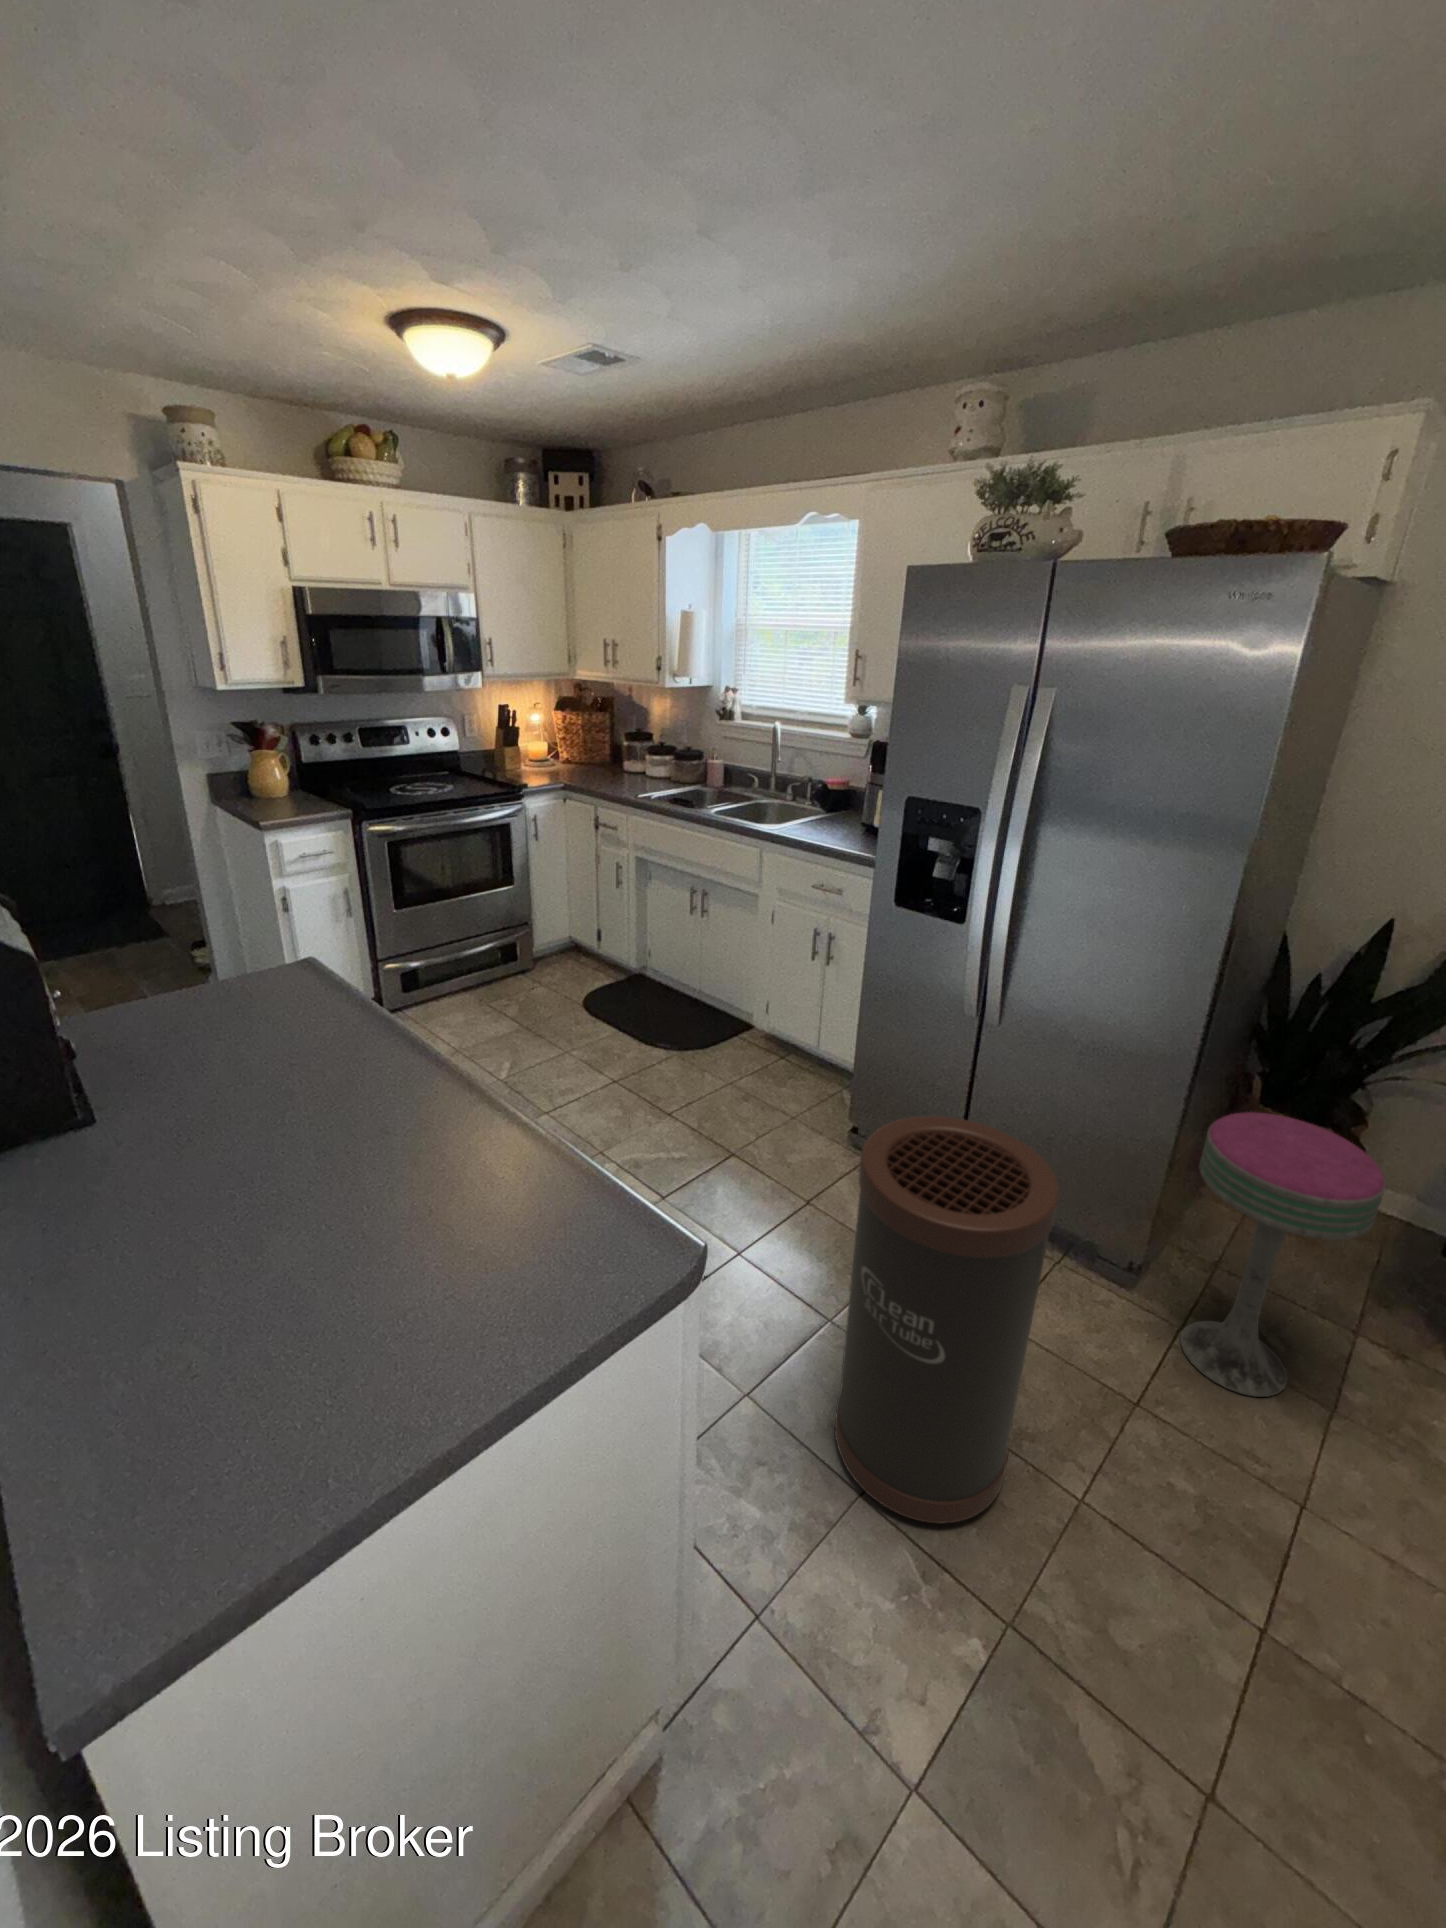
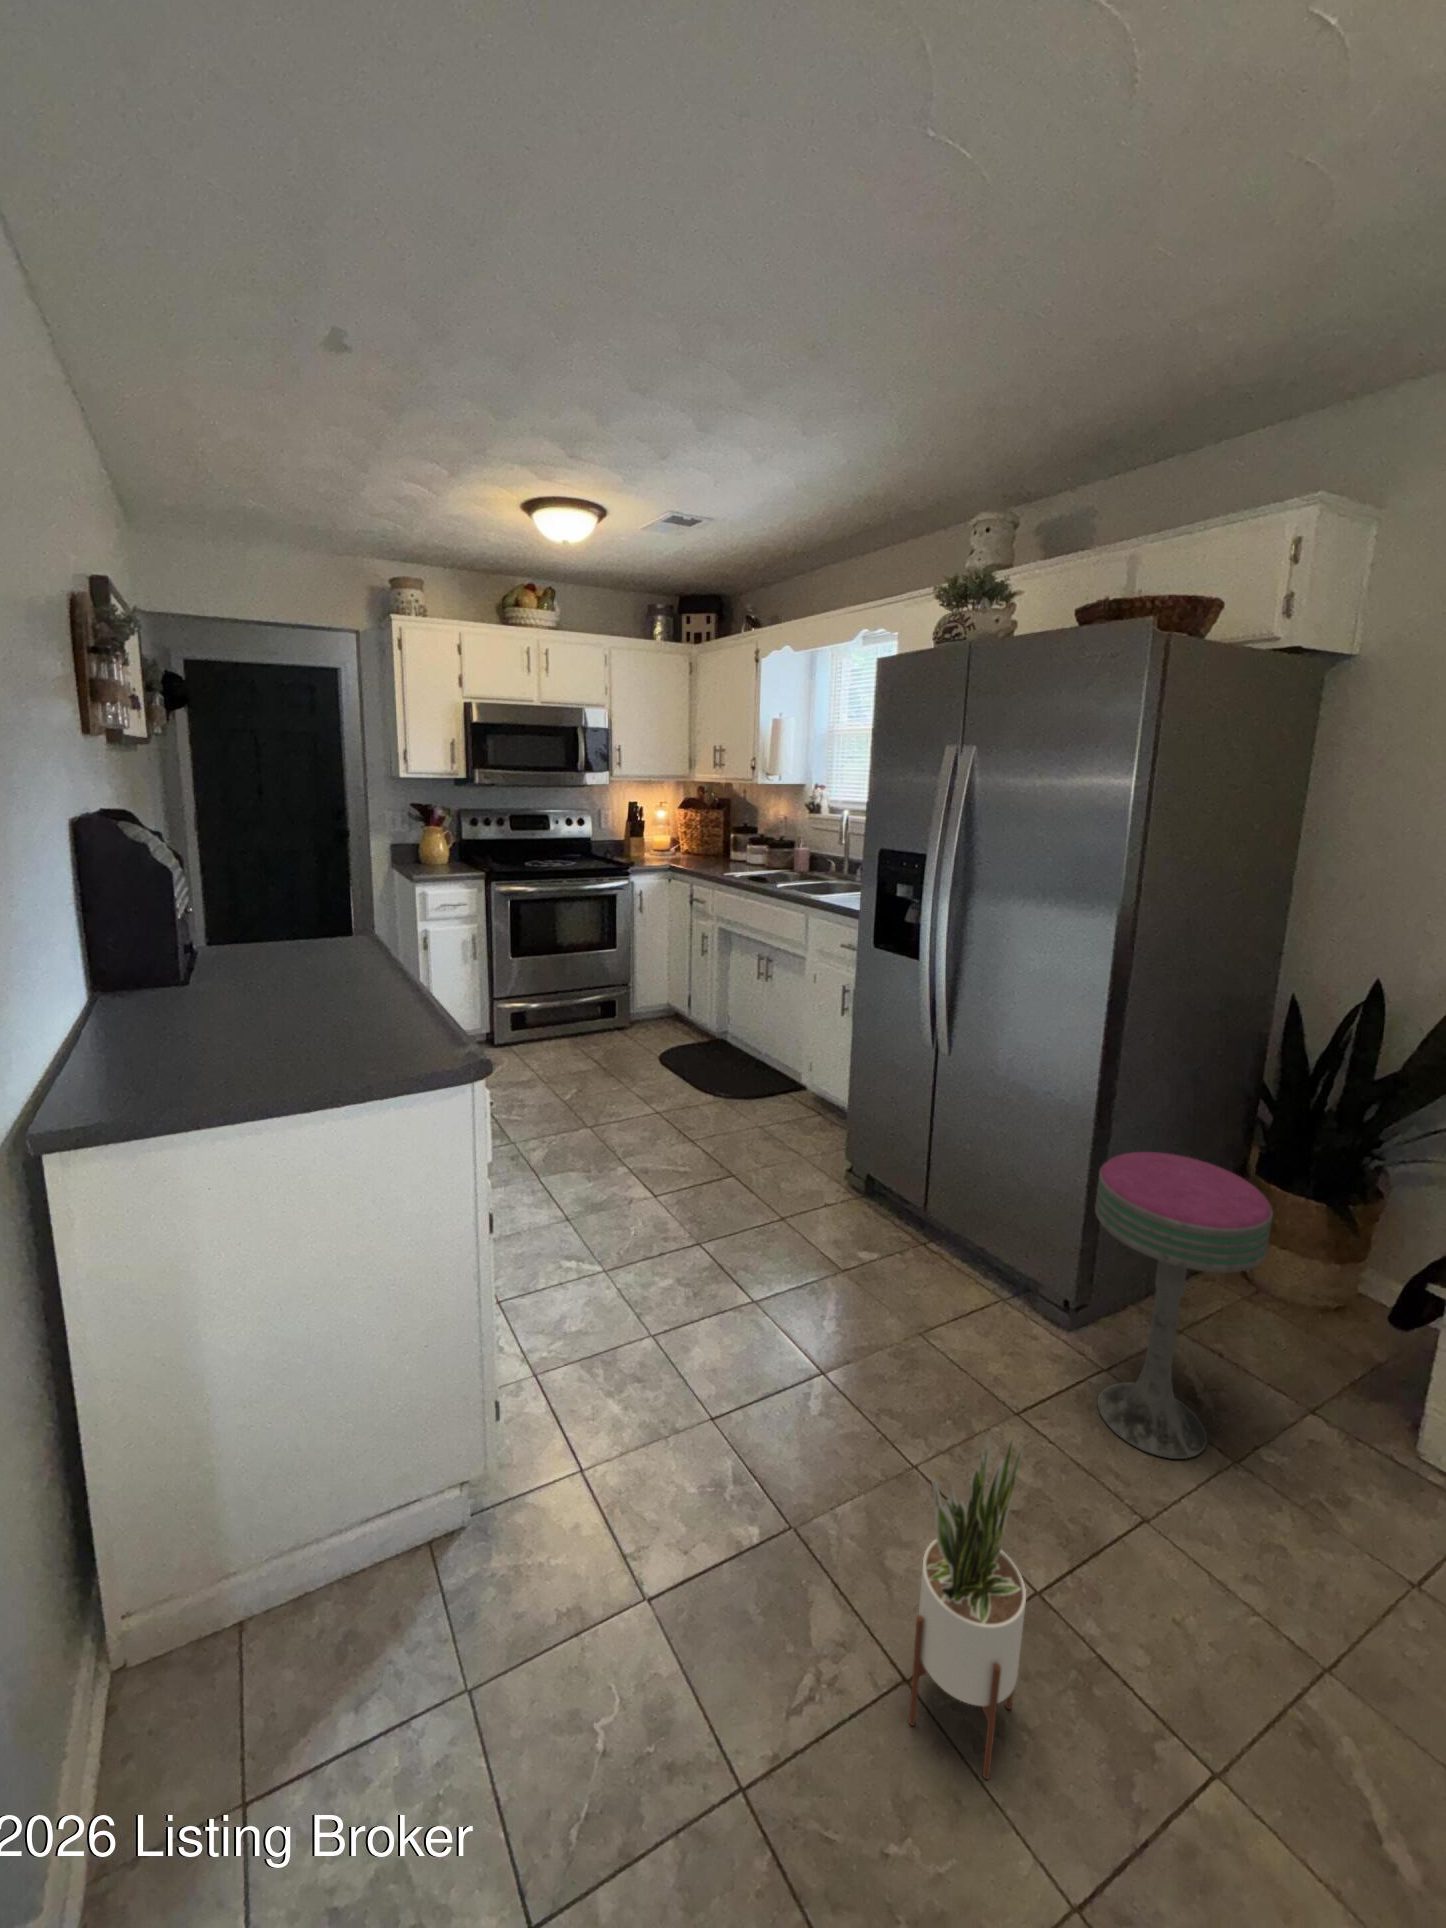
trash can: present [835,1116,1059,1523] -> none [700,1098,872,1480]
potted plant: none [1189,1497,1343,1813] -> present [909,1438,1026,1779]

